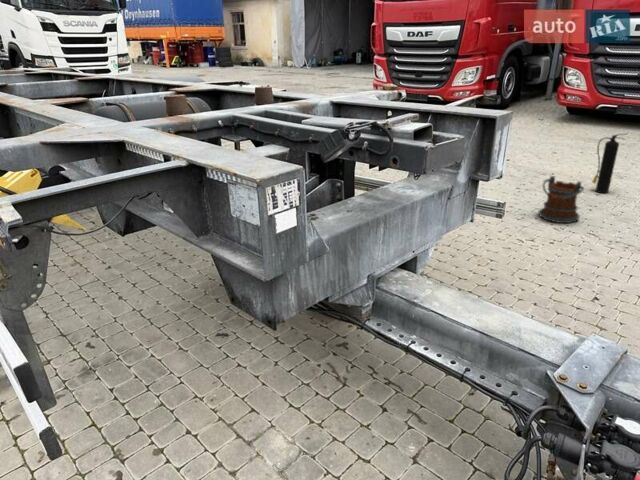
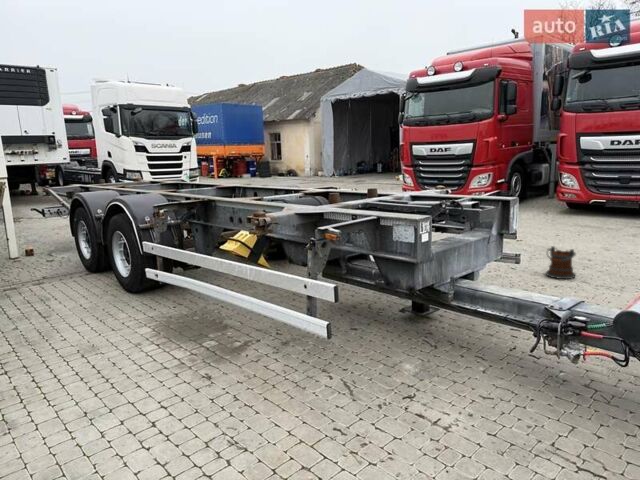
fire extinguisher: present [592,134,626,193] -> none [585,217,606,261]

